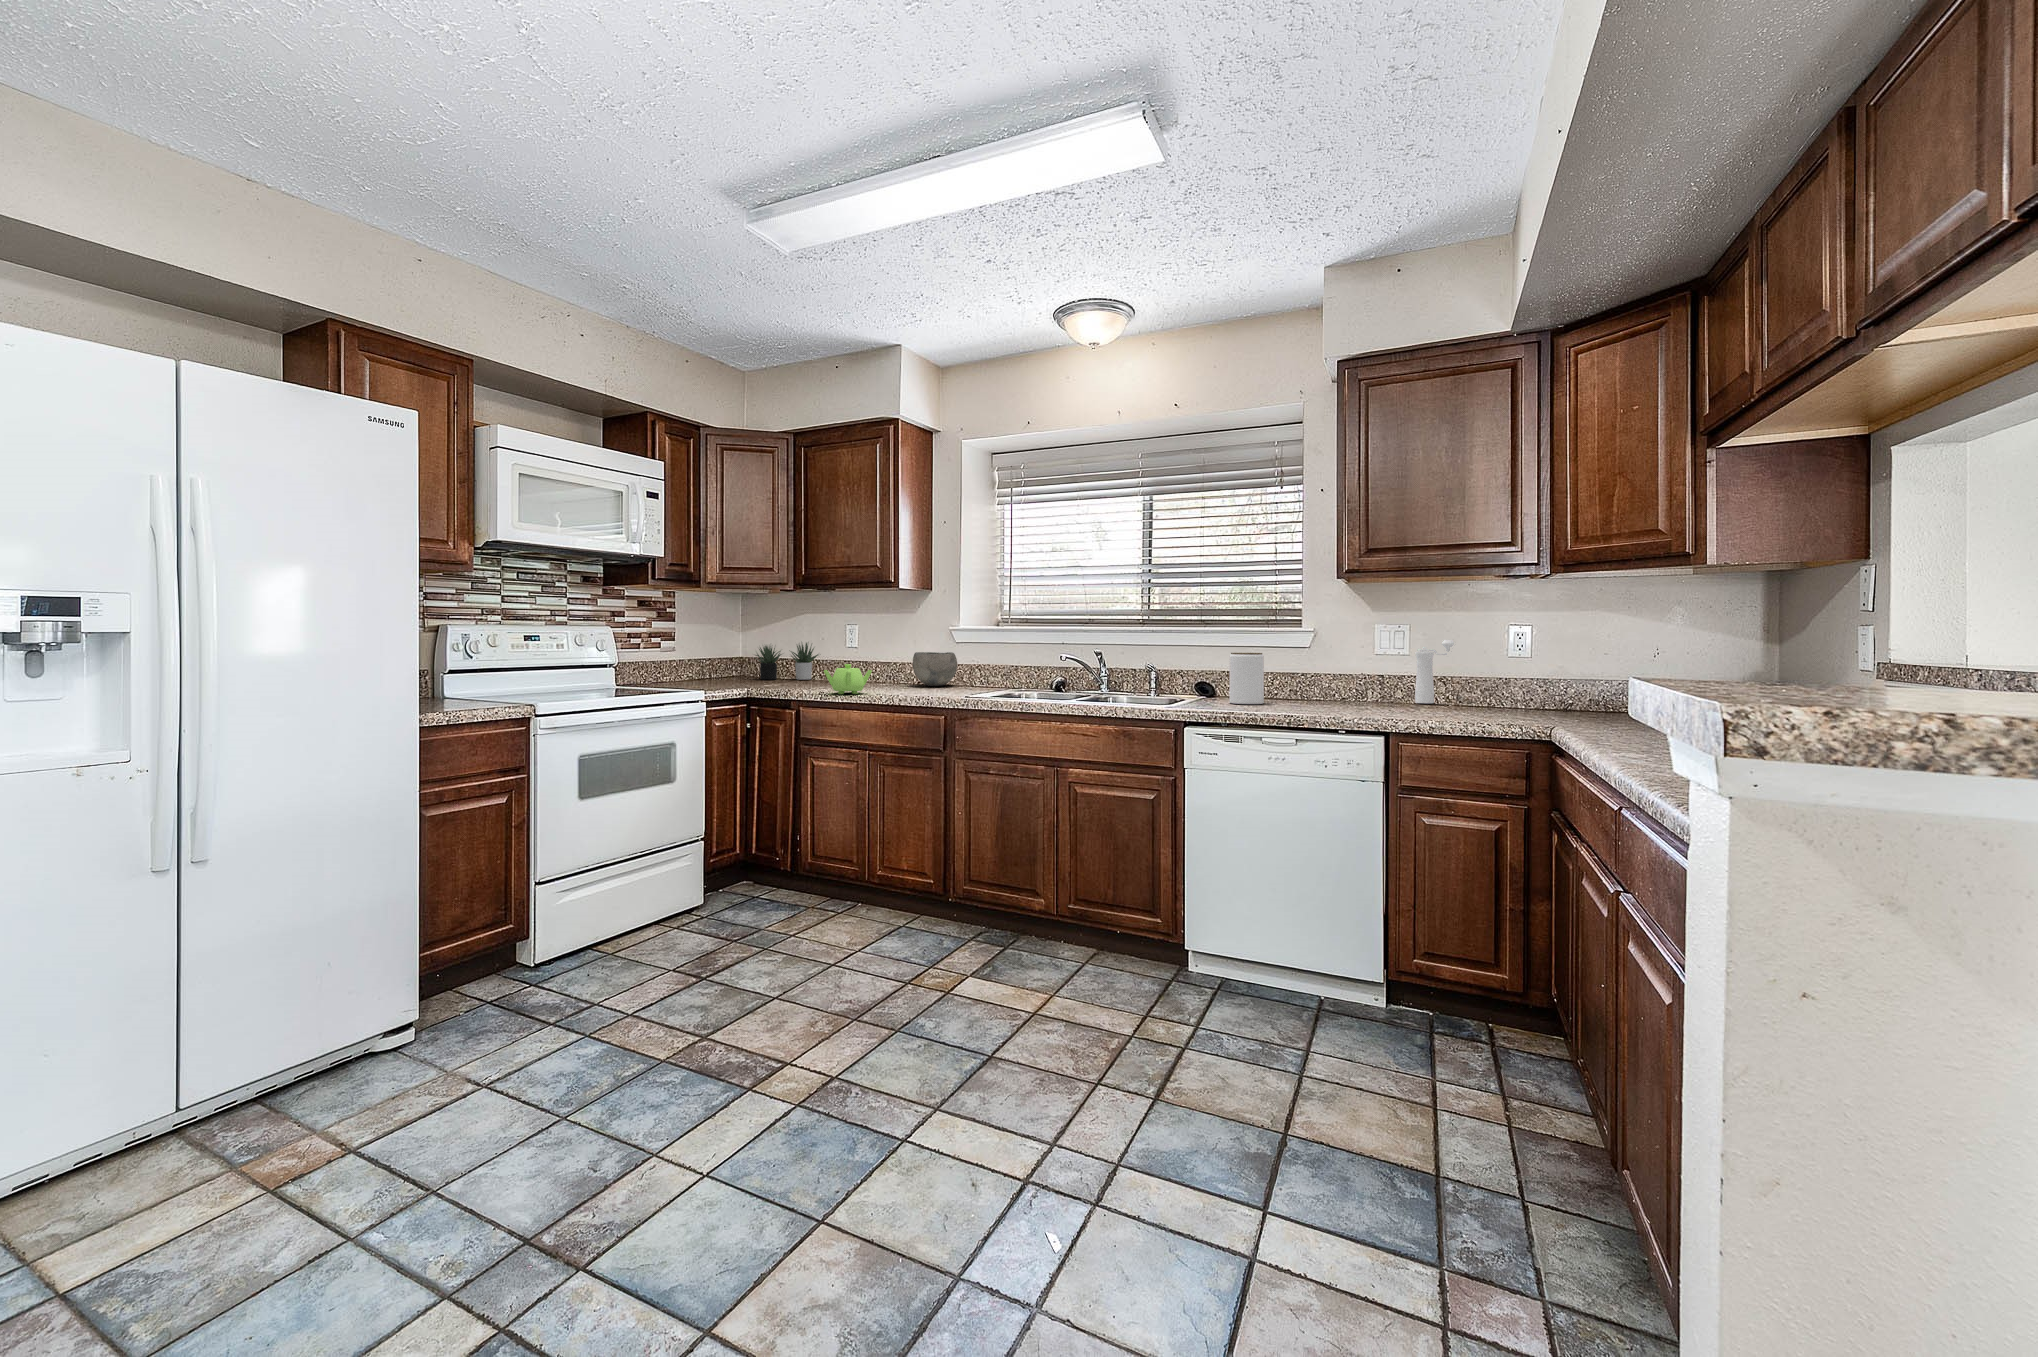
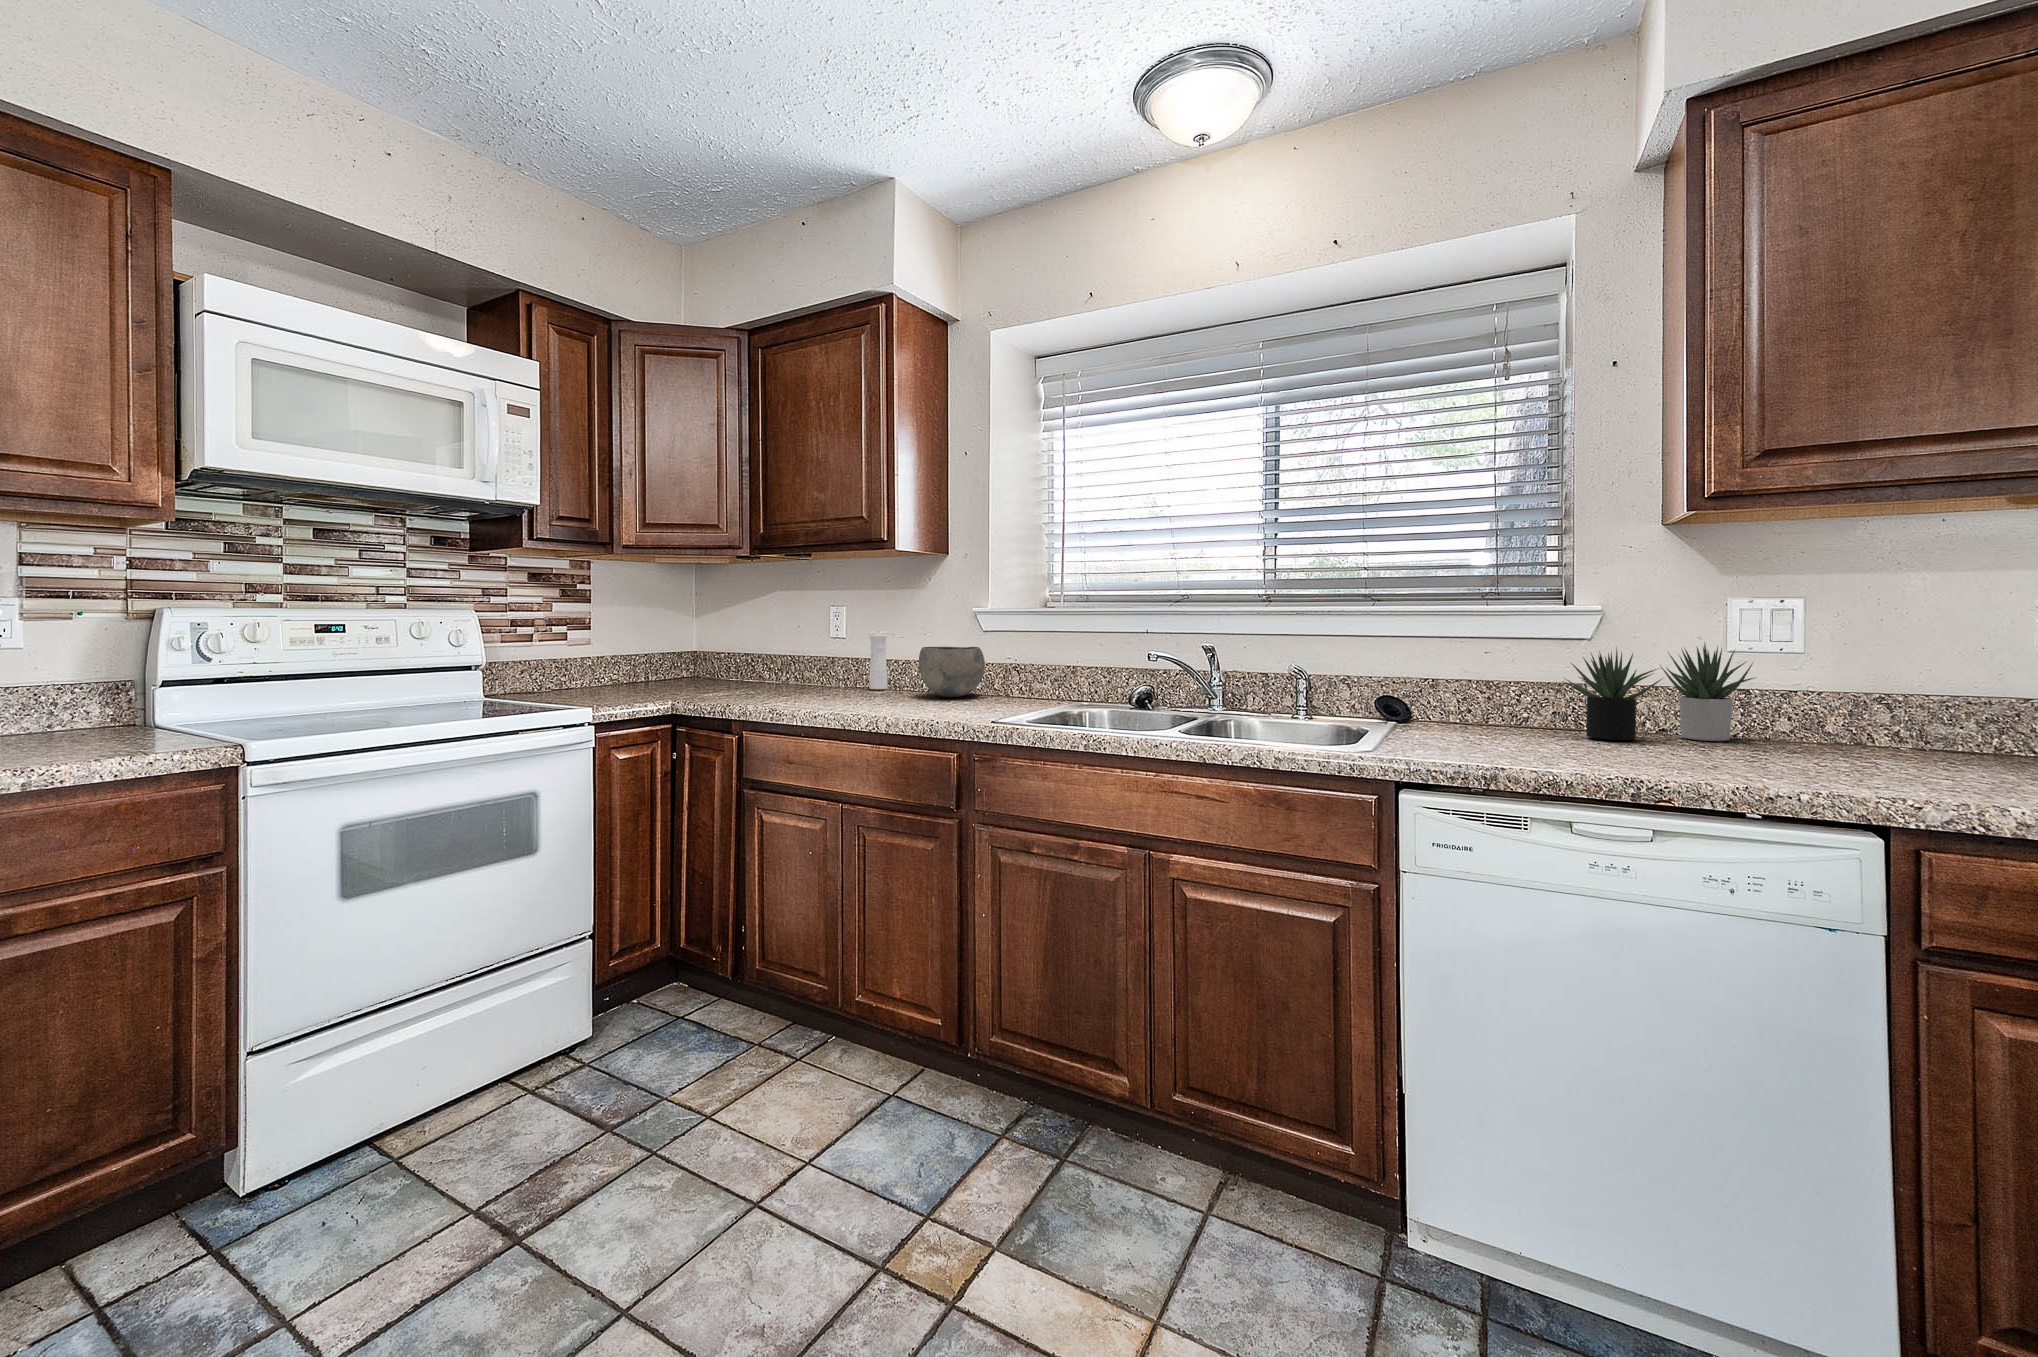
pepper mill: present [1415,640,1454,703] -> present [868,629,904,689]
succulent plant: present [754,643,819,680] -> present [1564,643,1756,741]
jar: present [1229,653,1264,704] -> none [1459,650,1527,744]
teapot: present [824,664,872,694] -> none [775,667,850,714]

